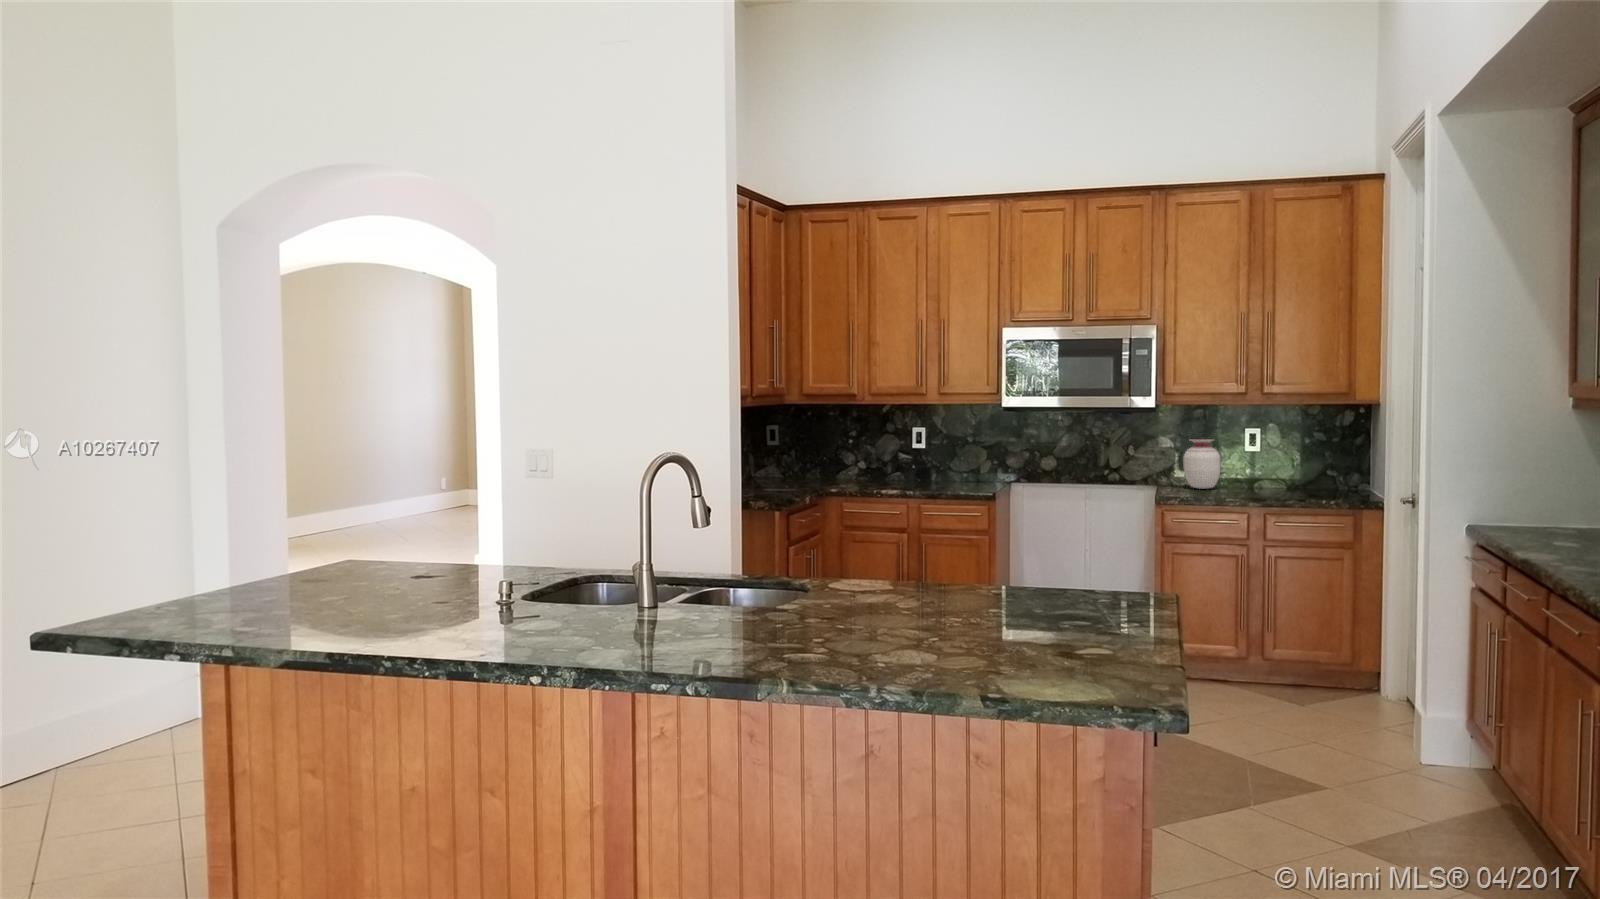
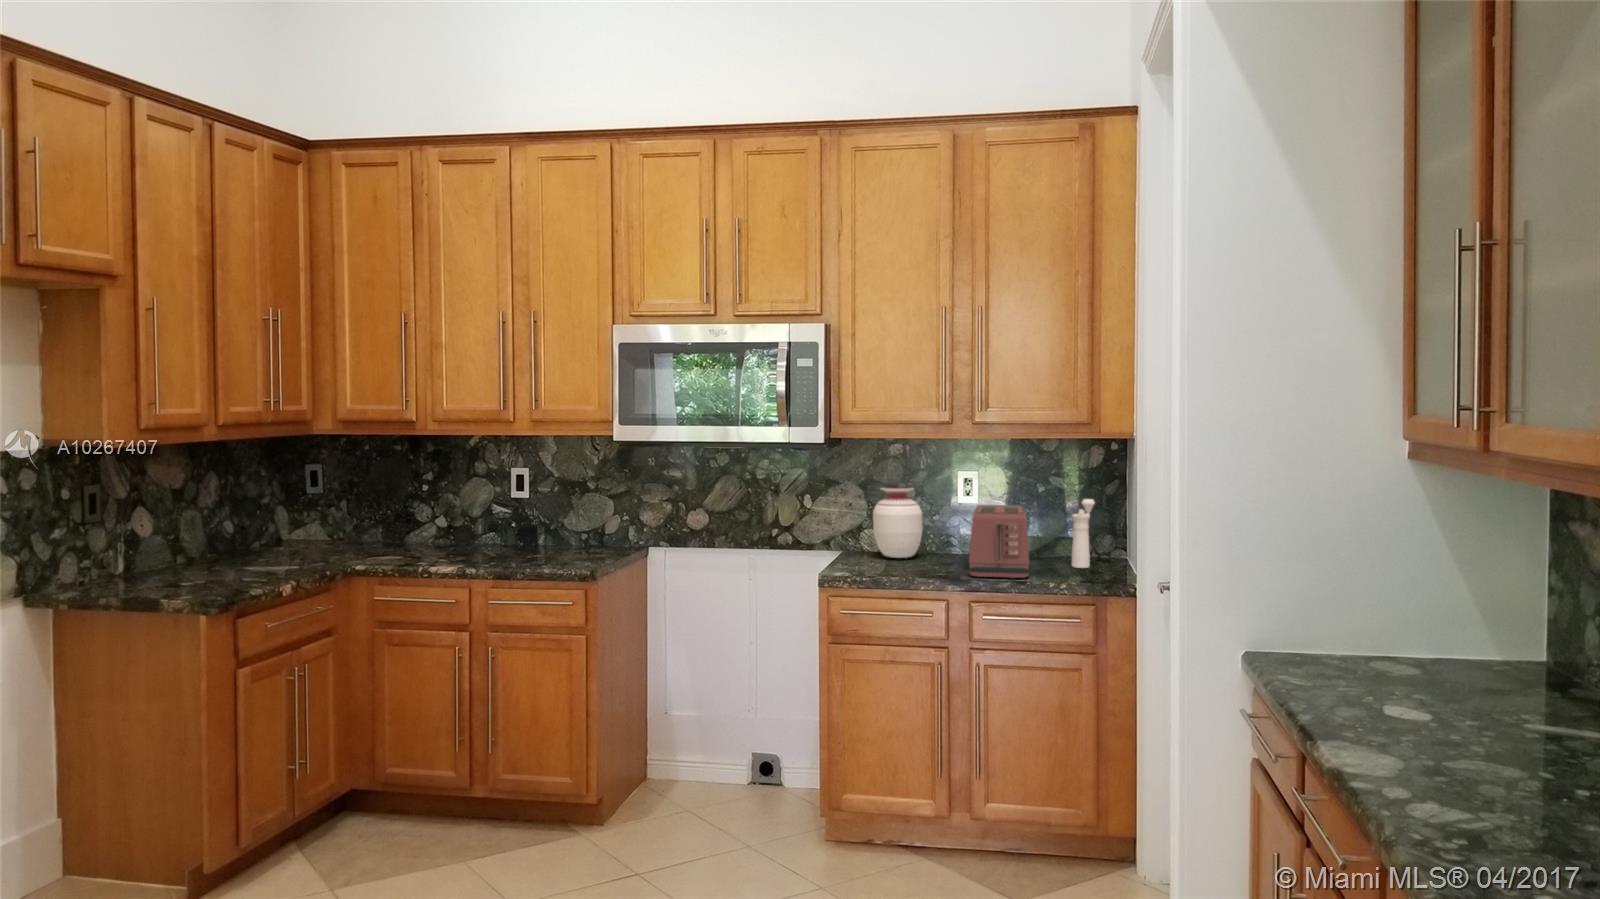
pepper mill: none [1333,447,1351,494] -> present [1072,499,1095,568]
toaster: none [1258,451,1304,498] -> present [969,505,1030,578]

